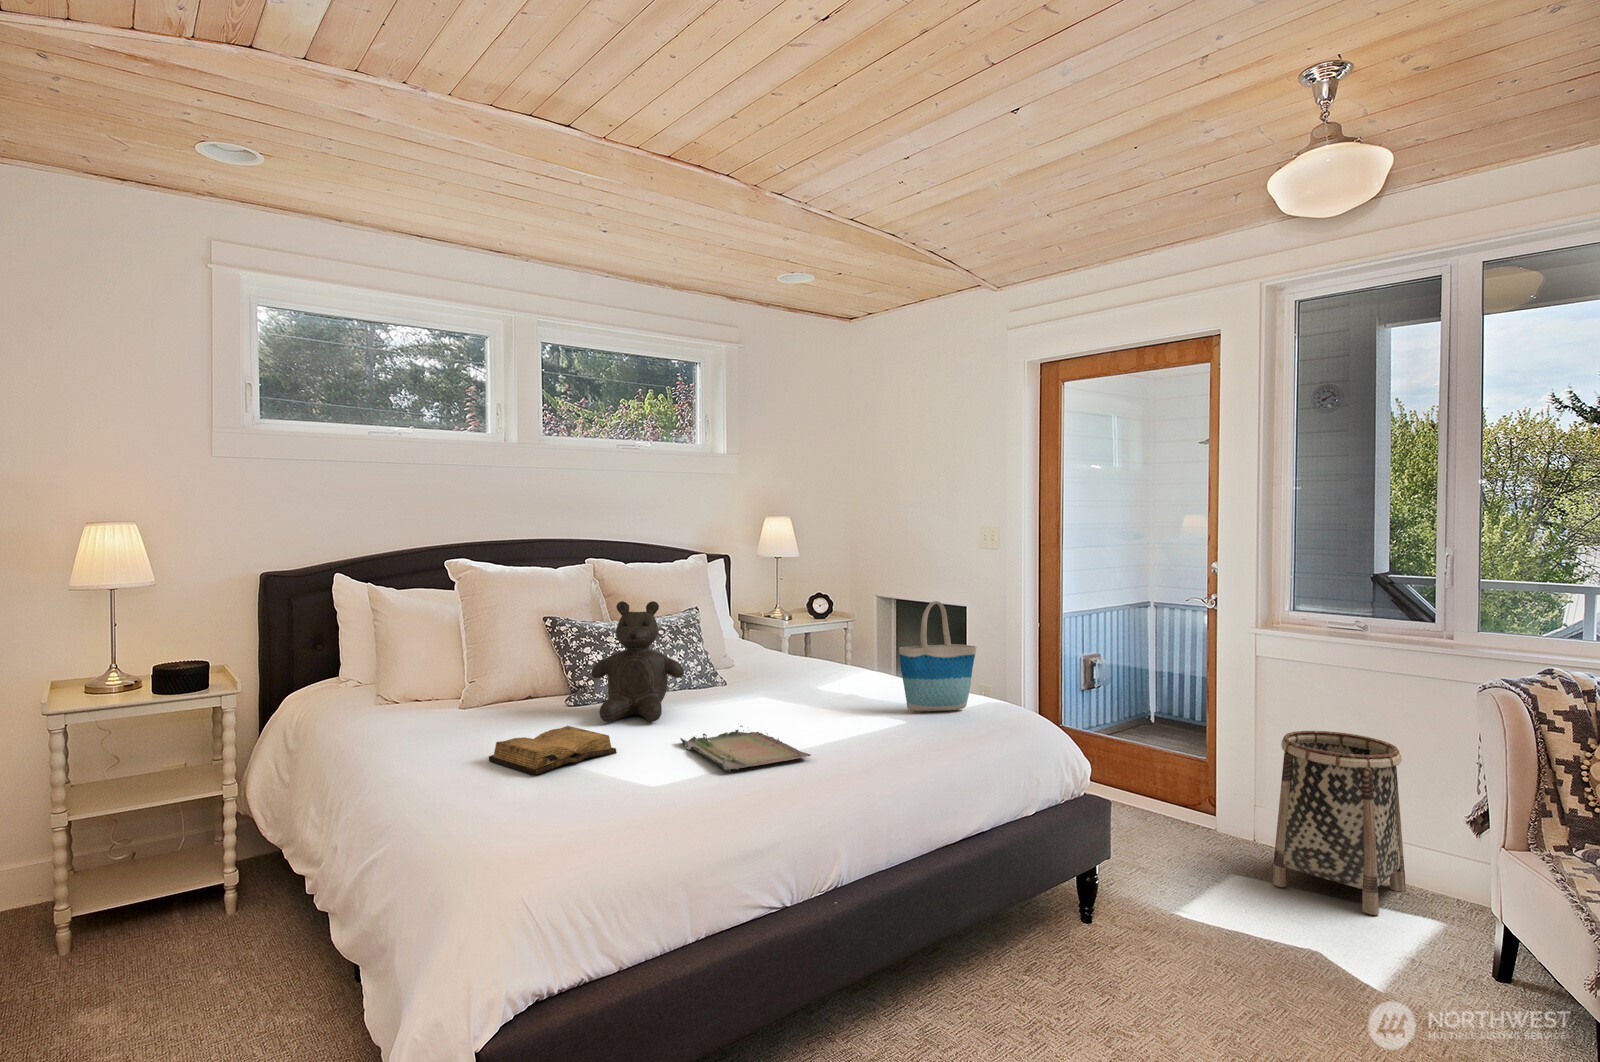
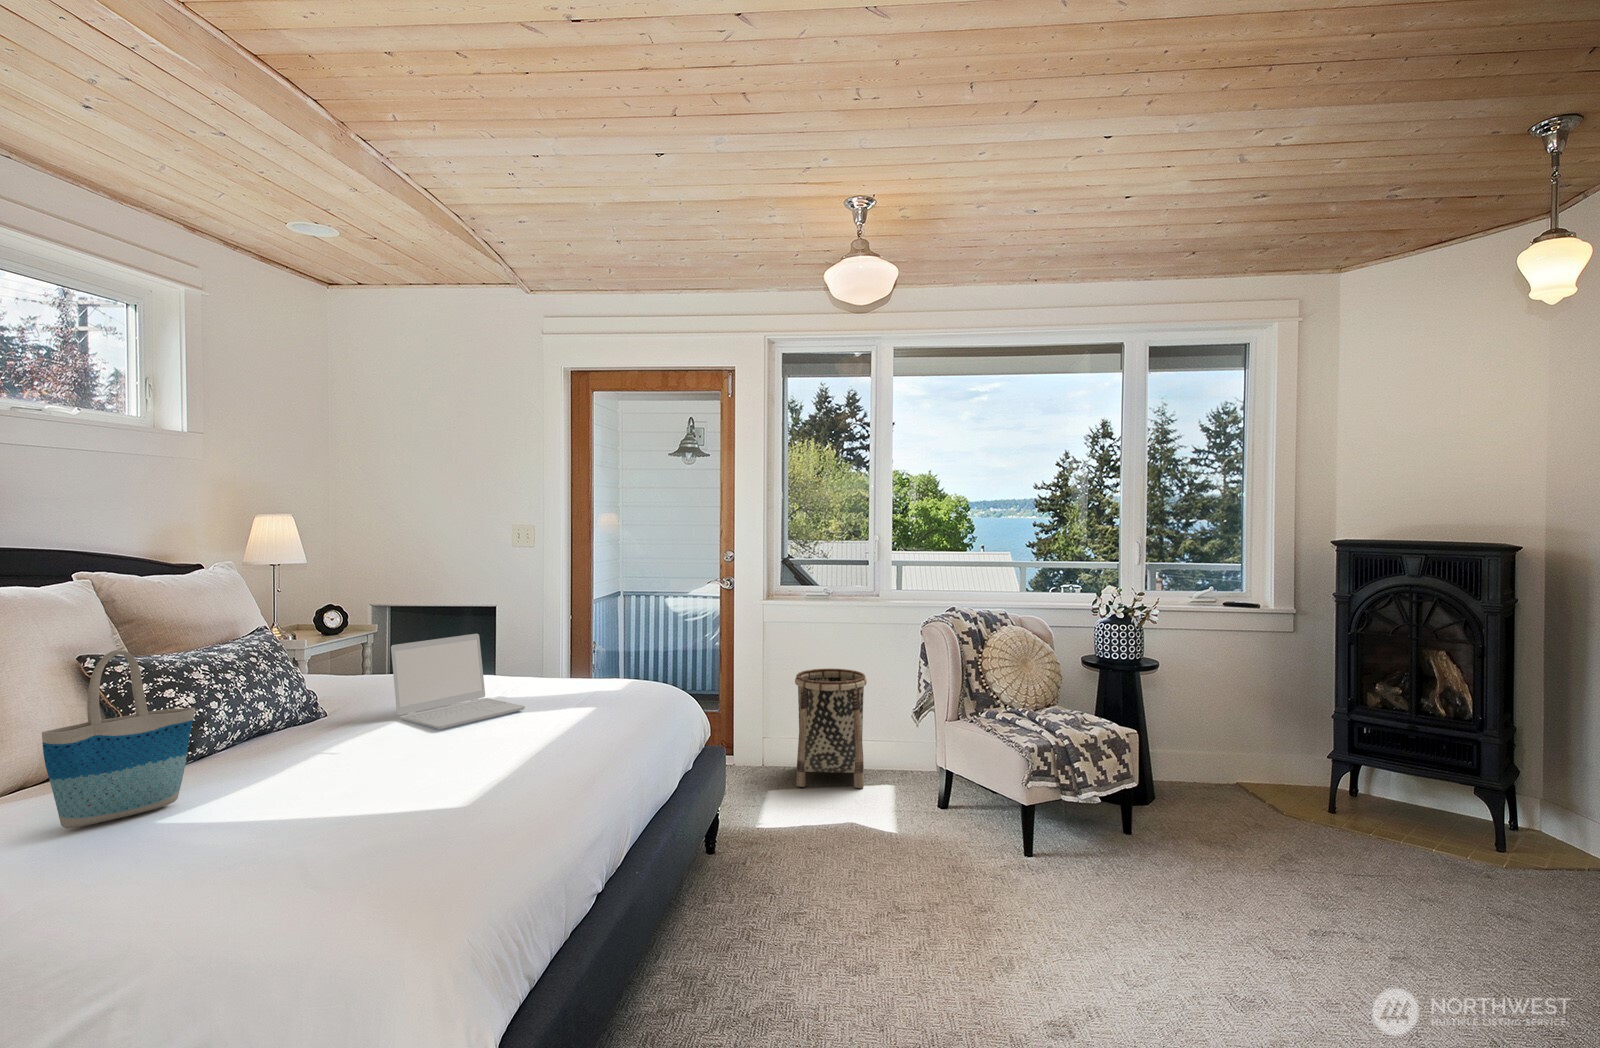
teddy bear: present [591,601,684,722] -> none [218,620,347,774]
tote bag: present [899,601,976,711] -> present [42,650,195,828]
laptop: none [748,630,851,713] -> present [391,634,525,729]
tray: present [680,725,811,771] -> none [410,738,574,784]
diary: present [489,726,616,775] -> none [189,781,353,850]

